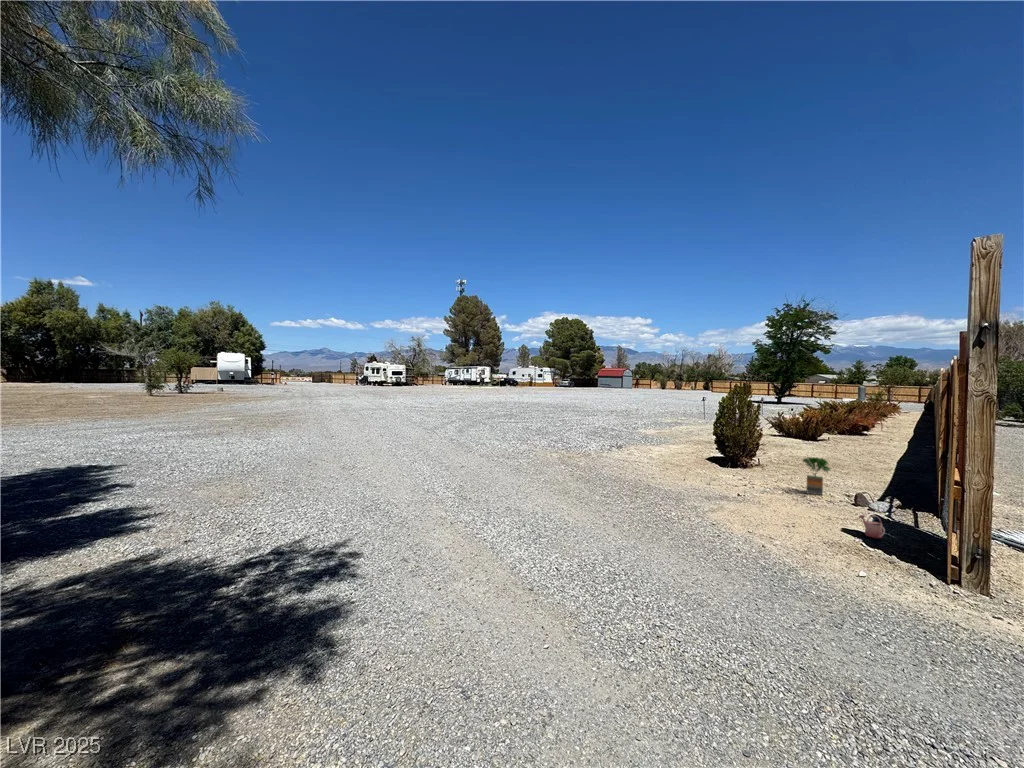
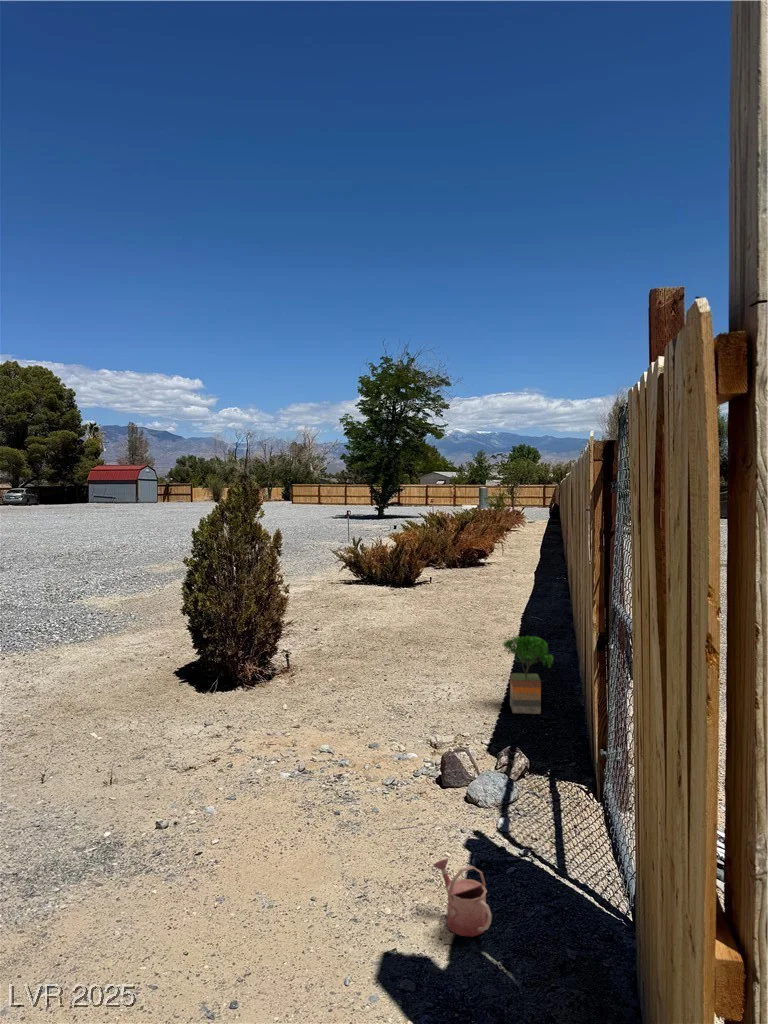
potted tree: present [803,457,830,495] -> present [503,636,553,714]

